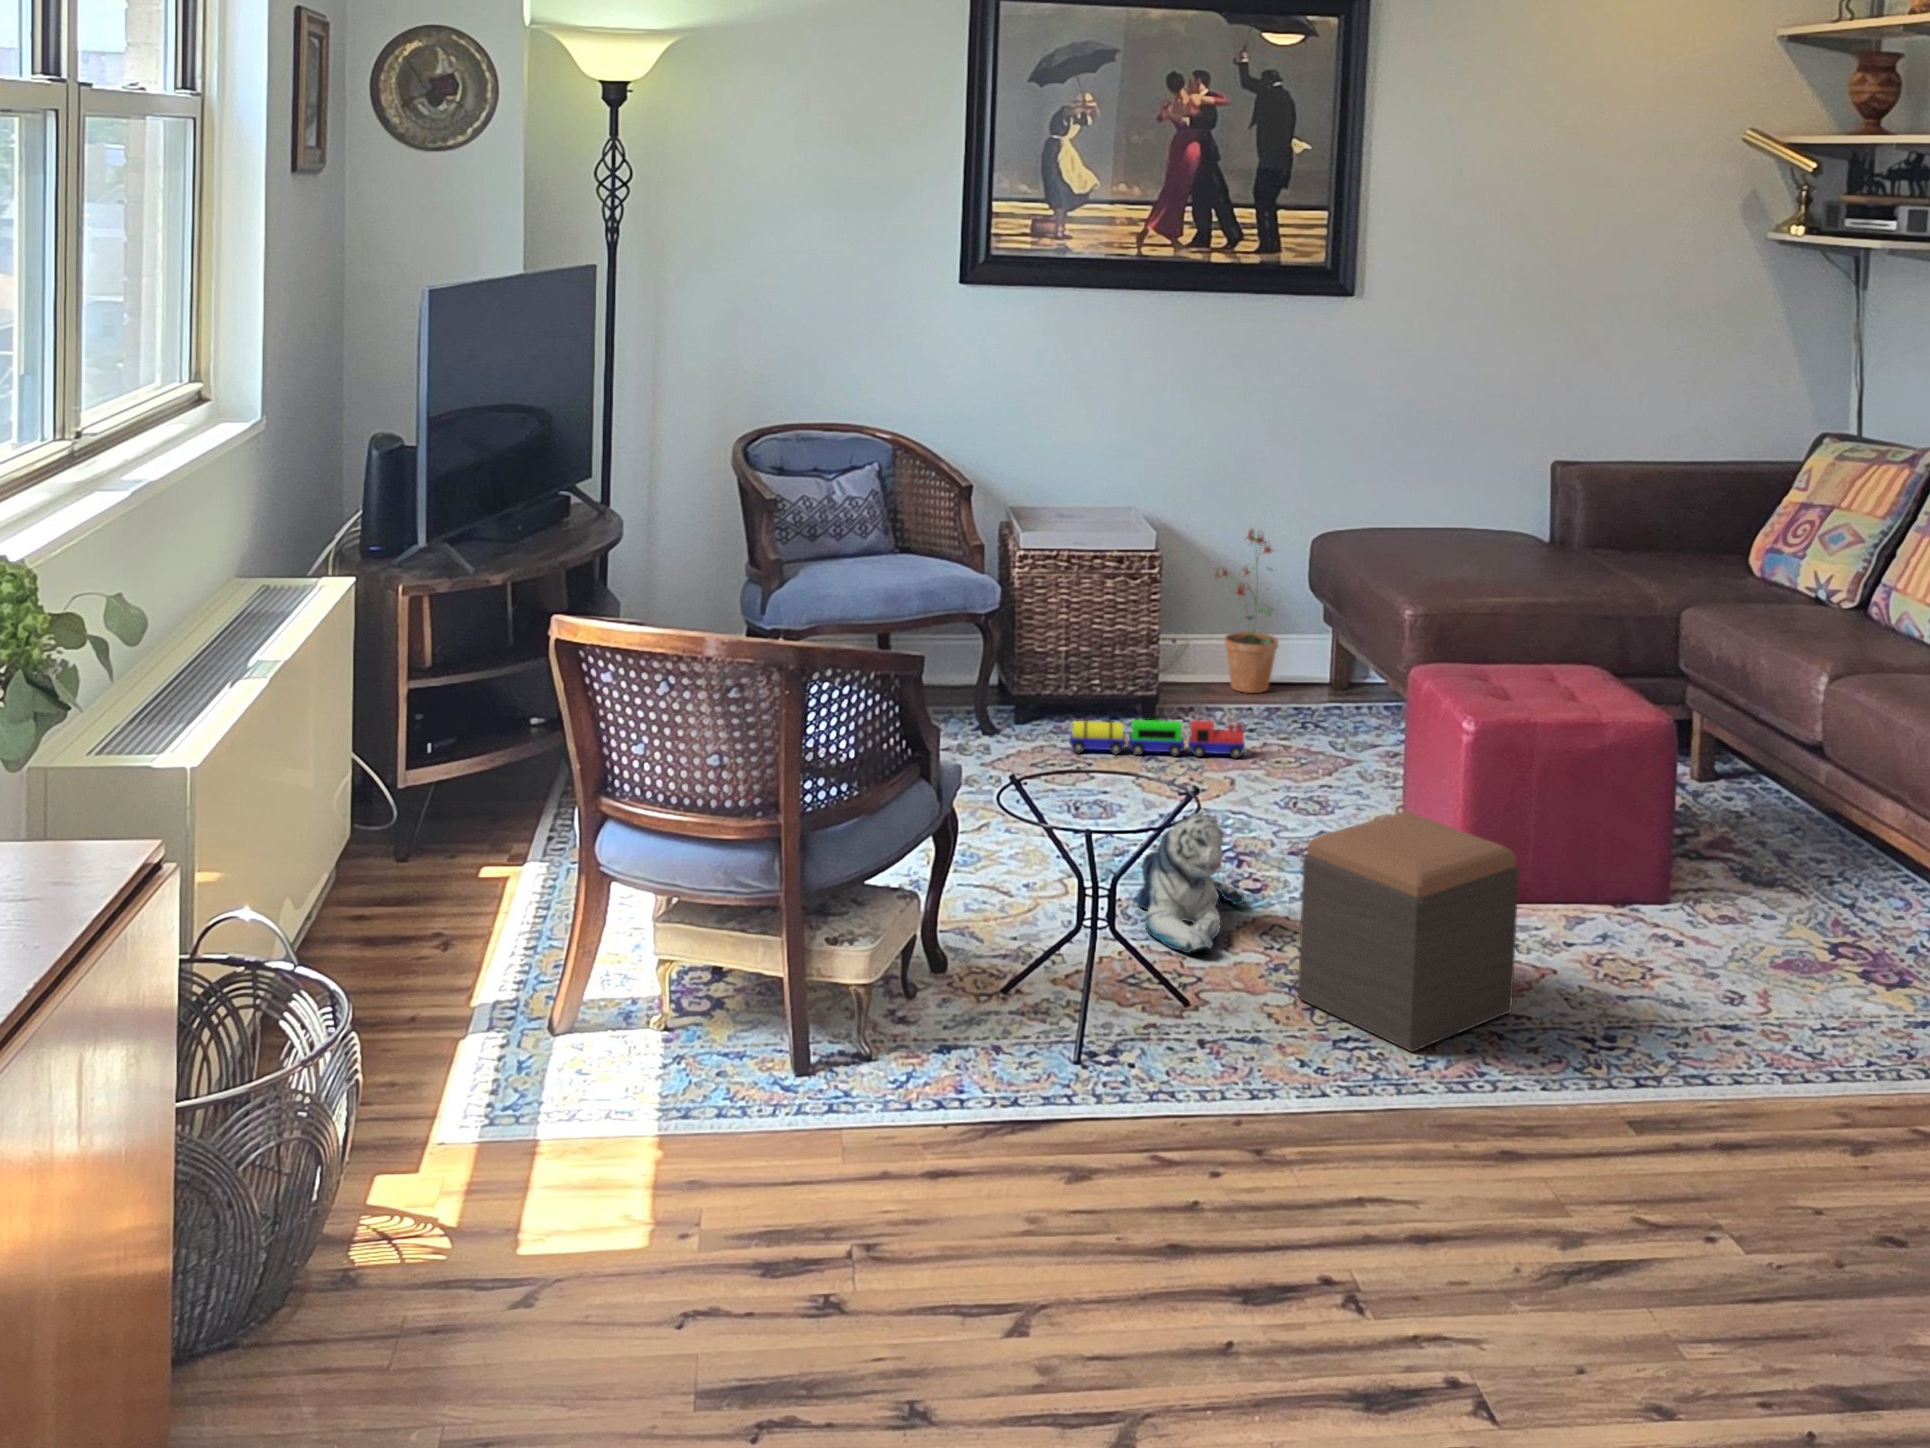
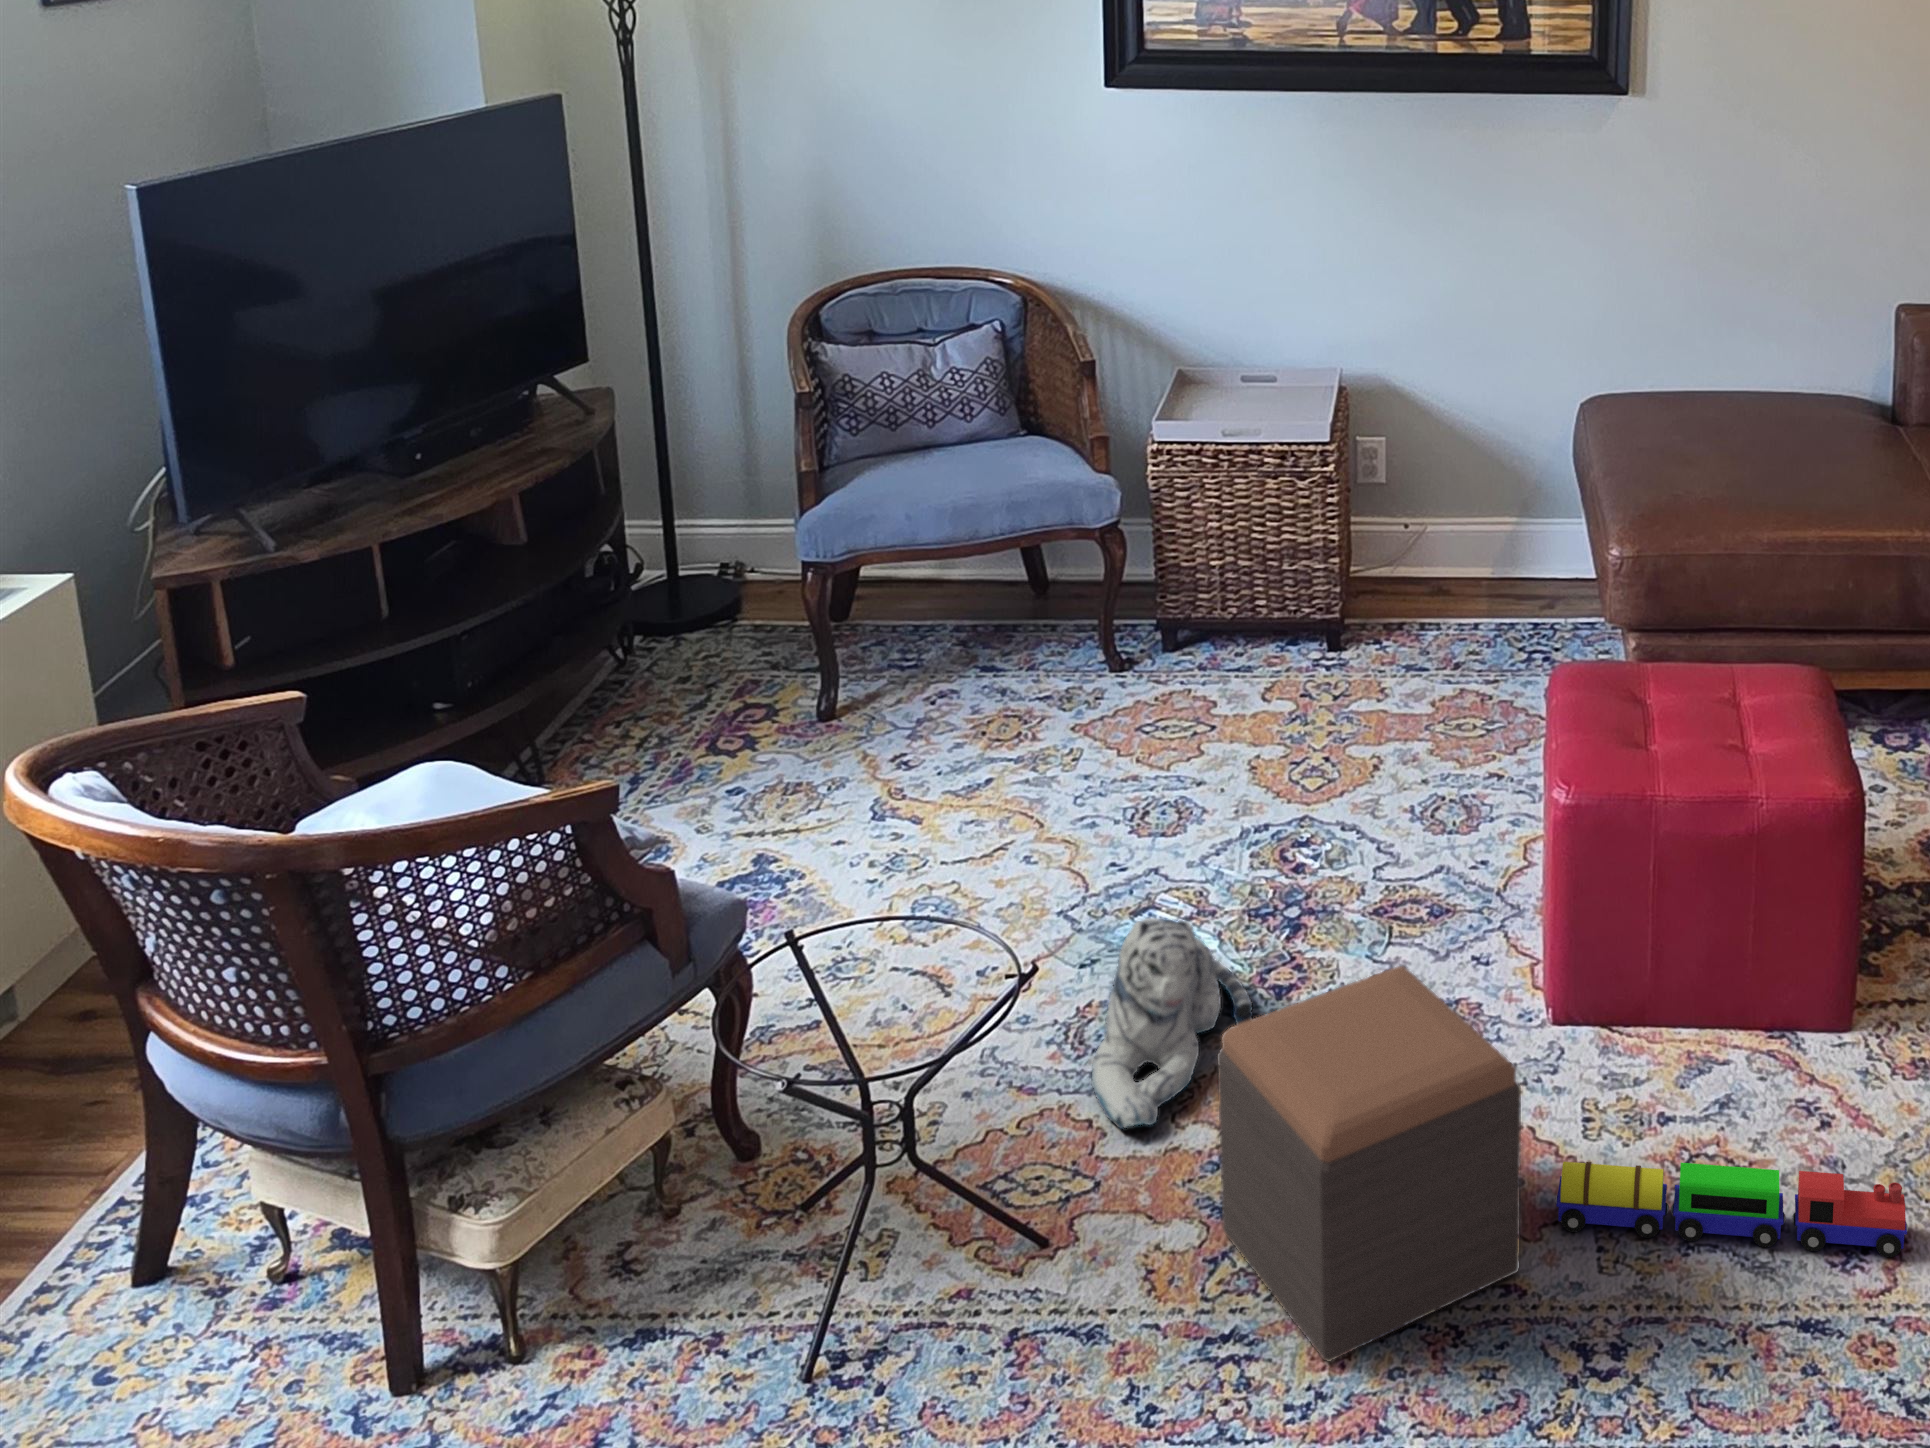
potted plant: present [1215,529,1278,693] -> none [1445,395,1526,604]
toy train: present [1069,720,1245,758] -> present [1555,1162,1908,1257]

